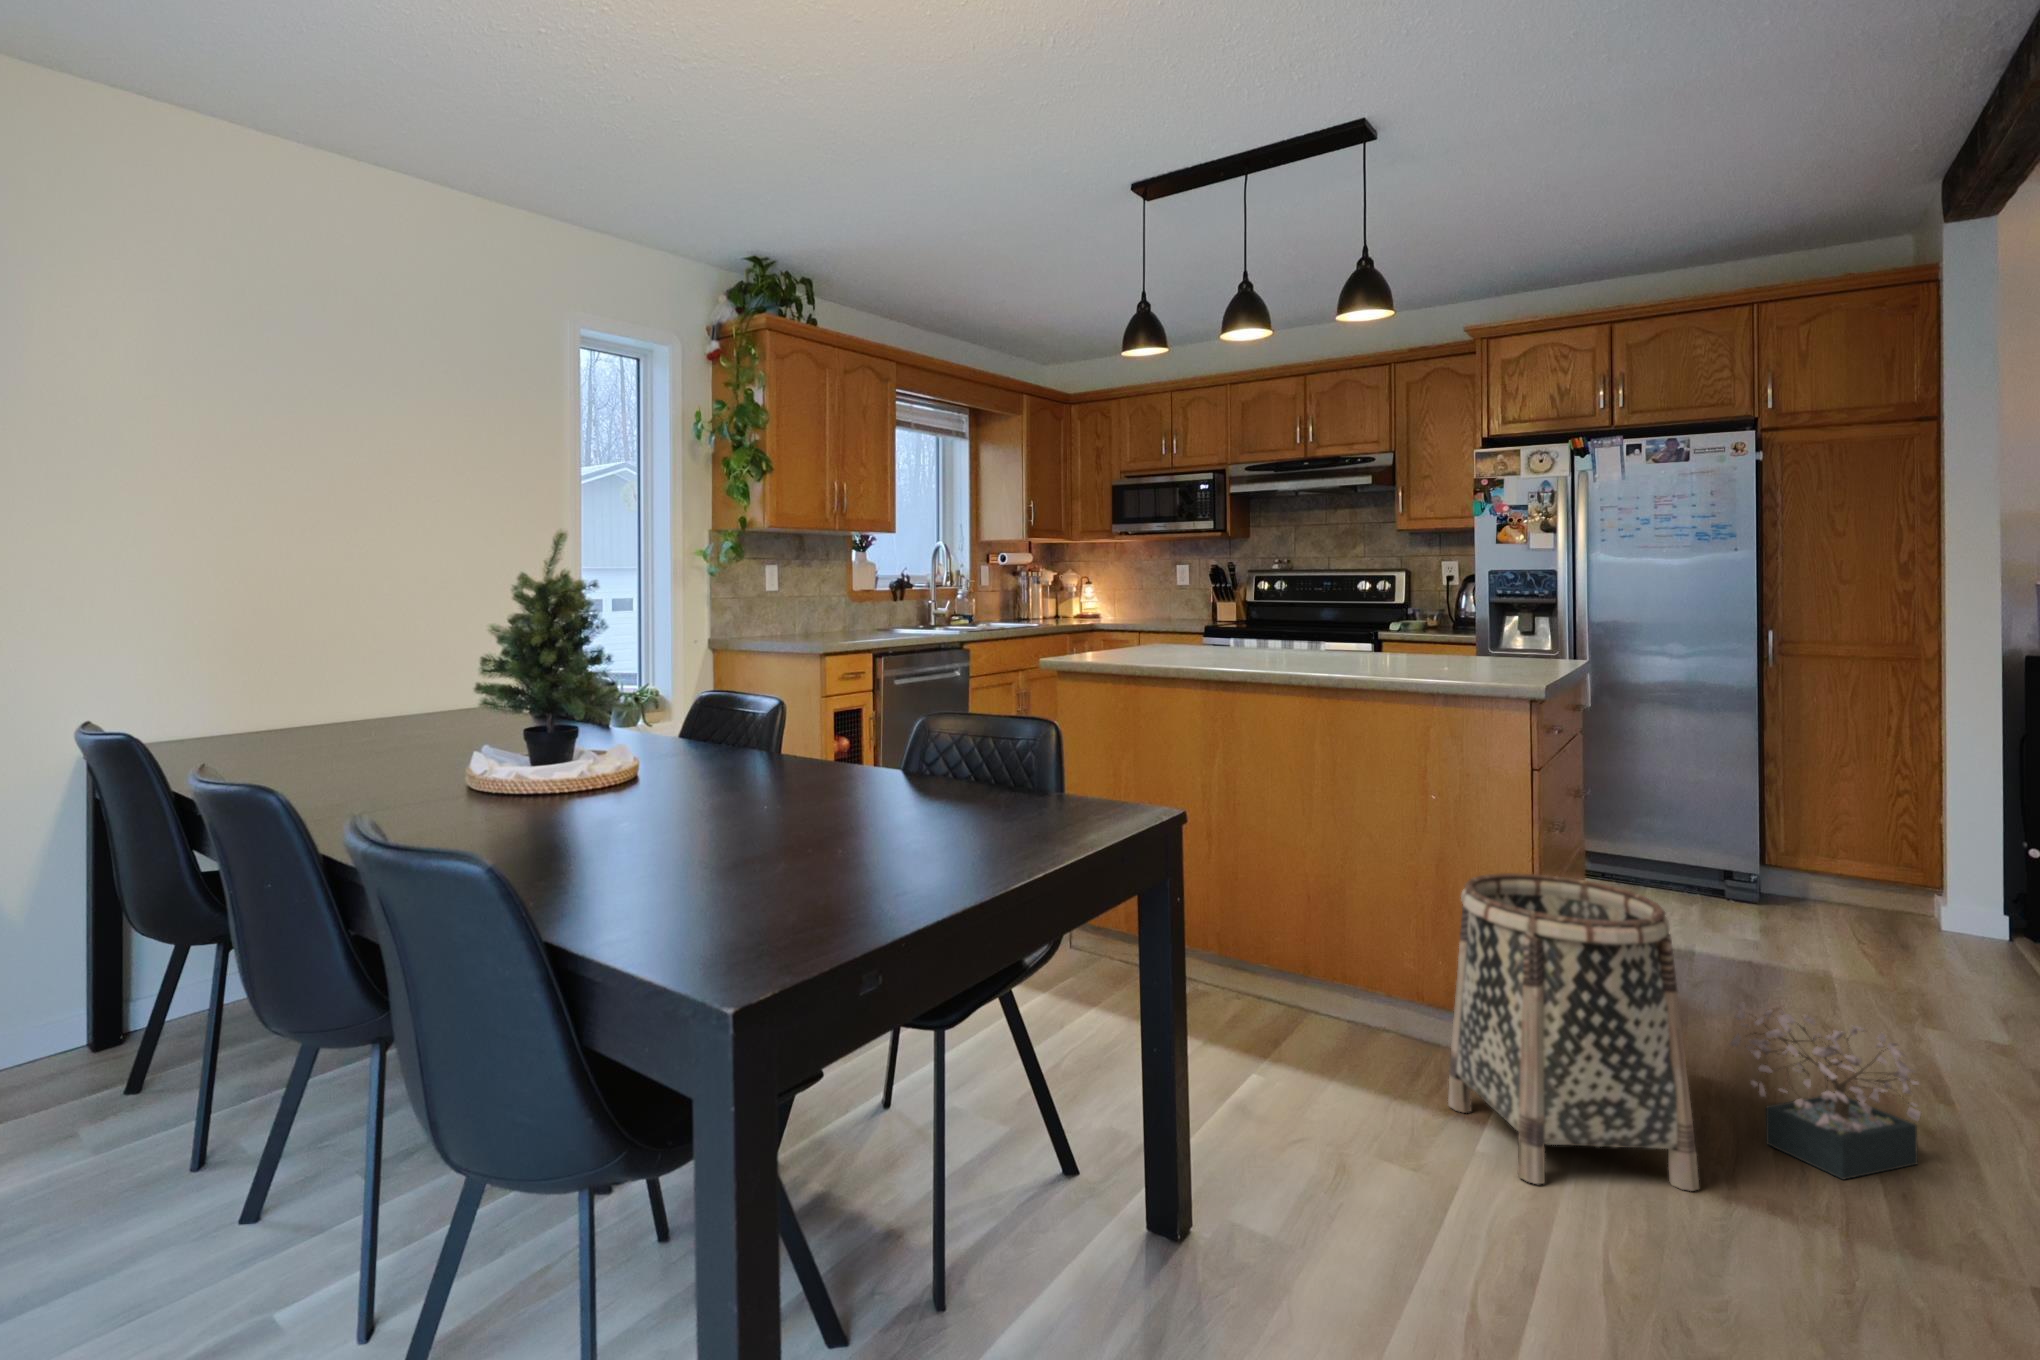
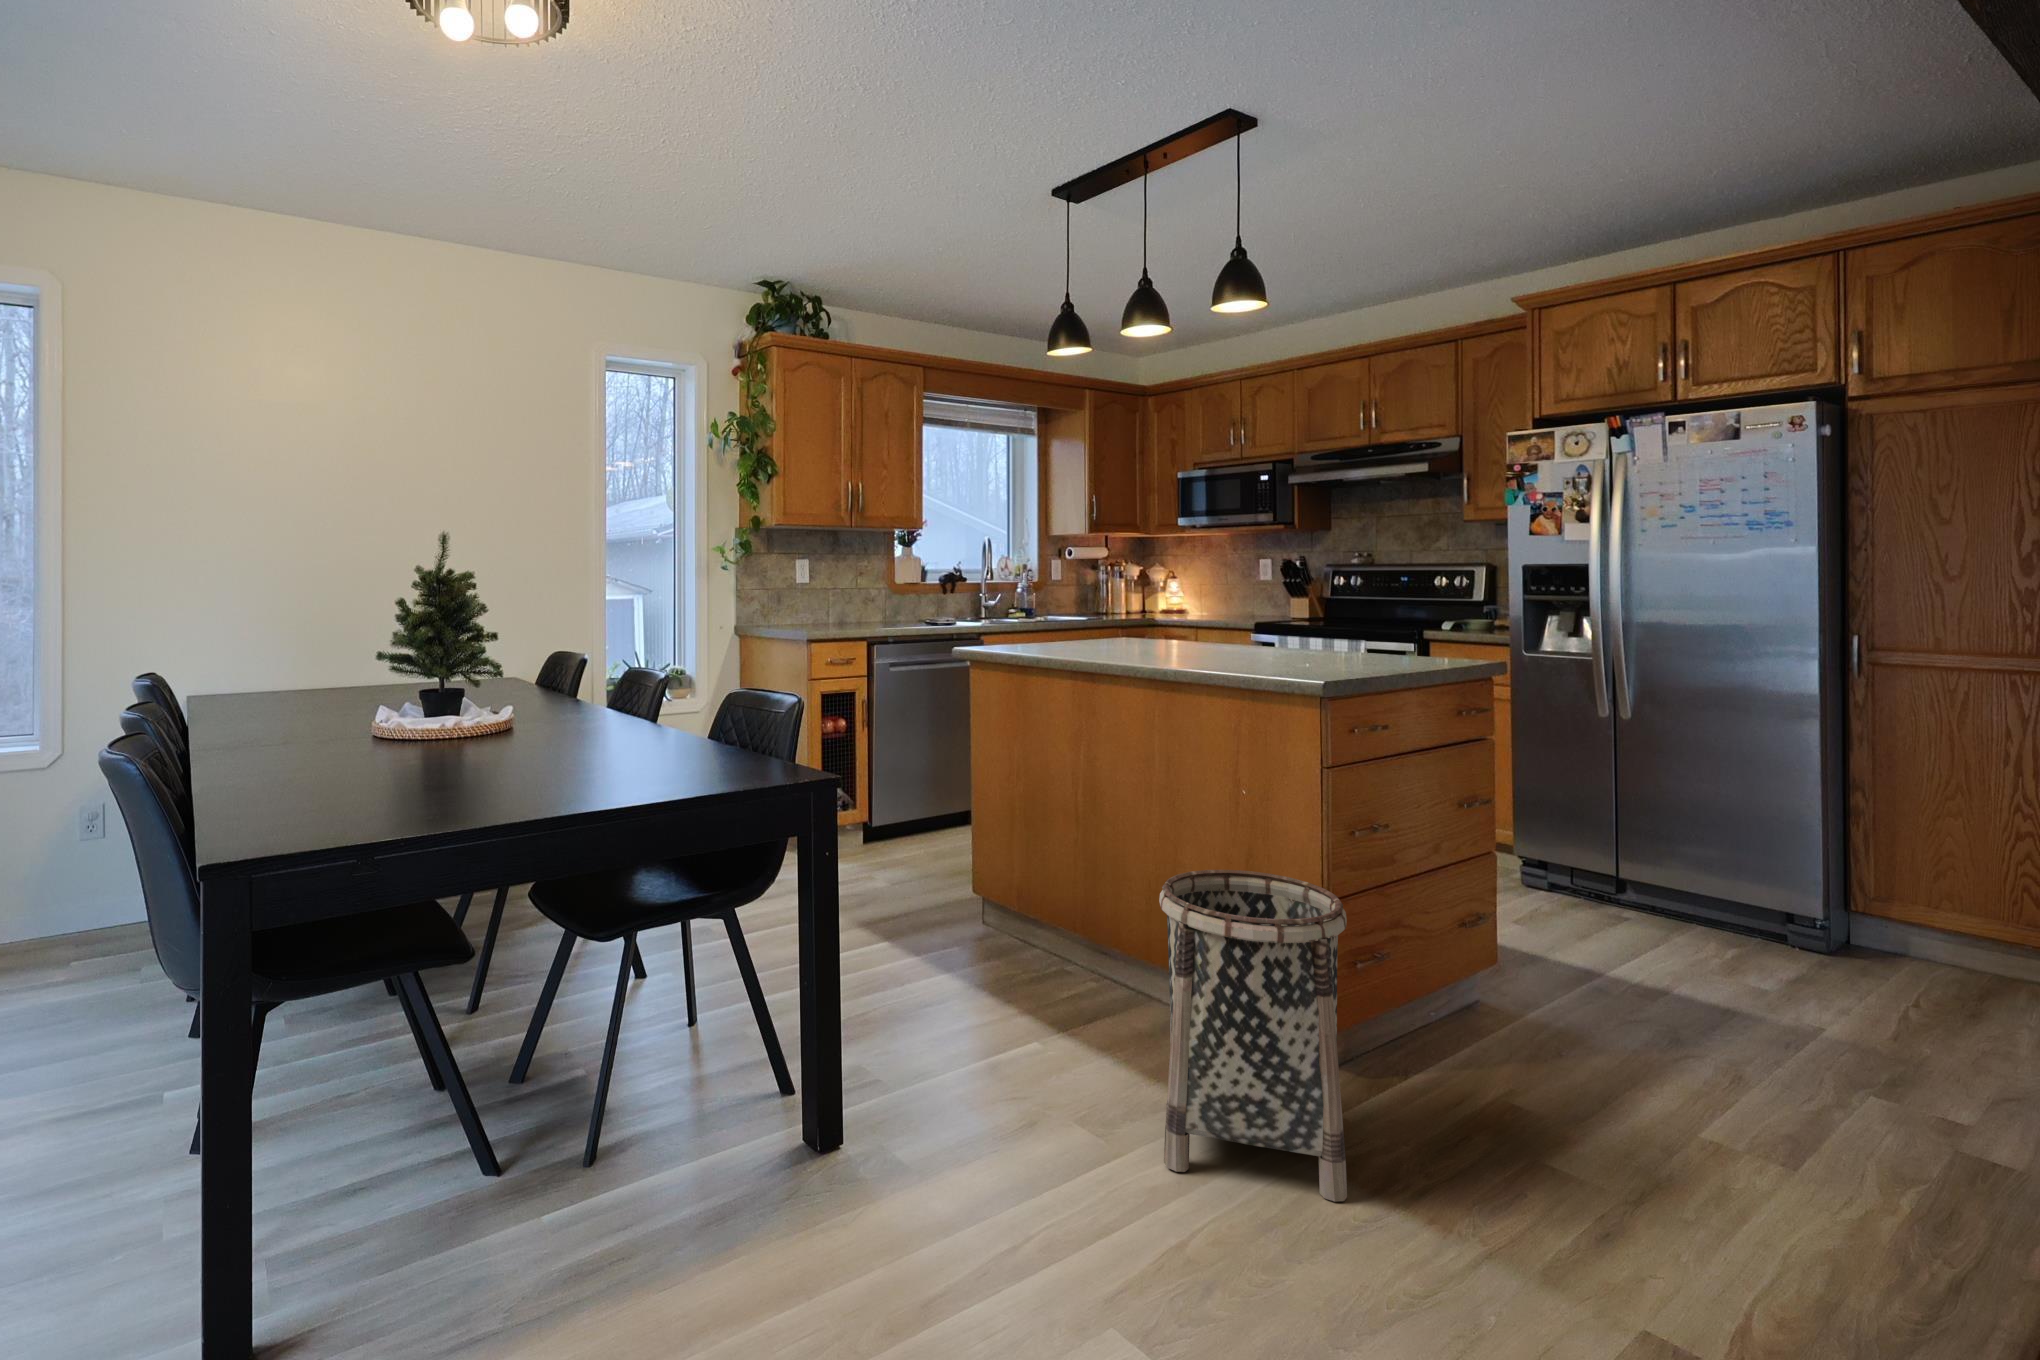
decorative plant: present [1730,1003,1921,1179] -> none [1439,1022,1651,1219]

